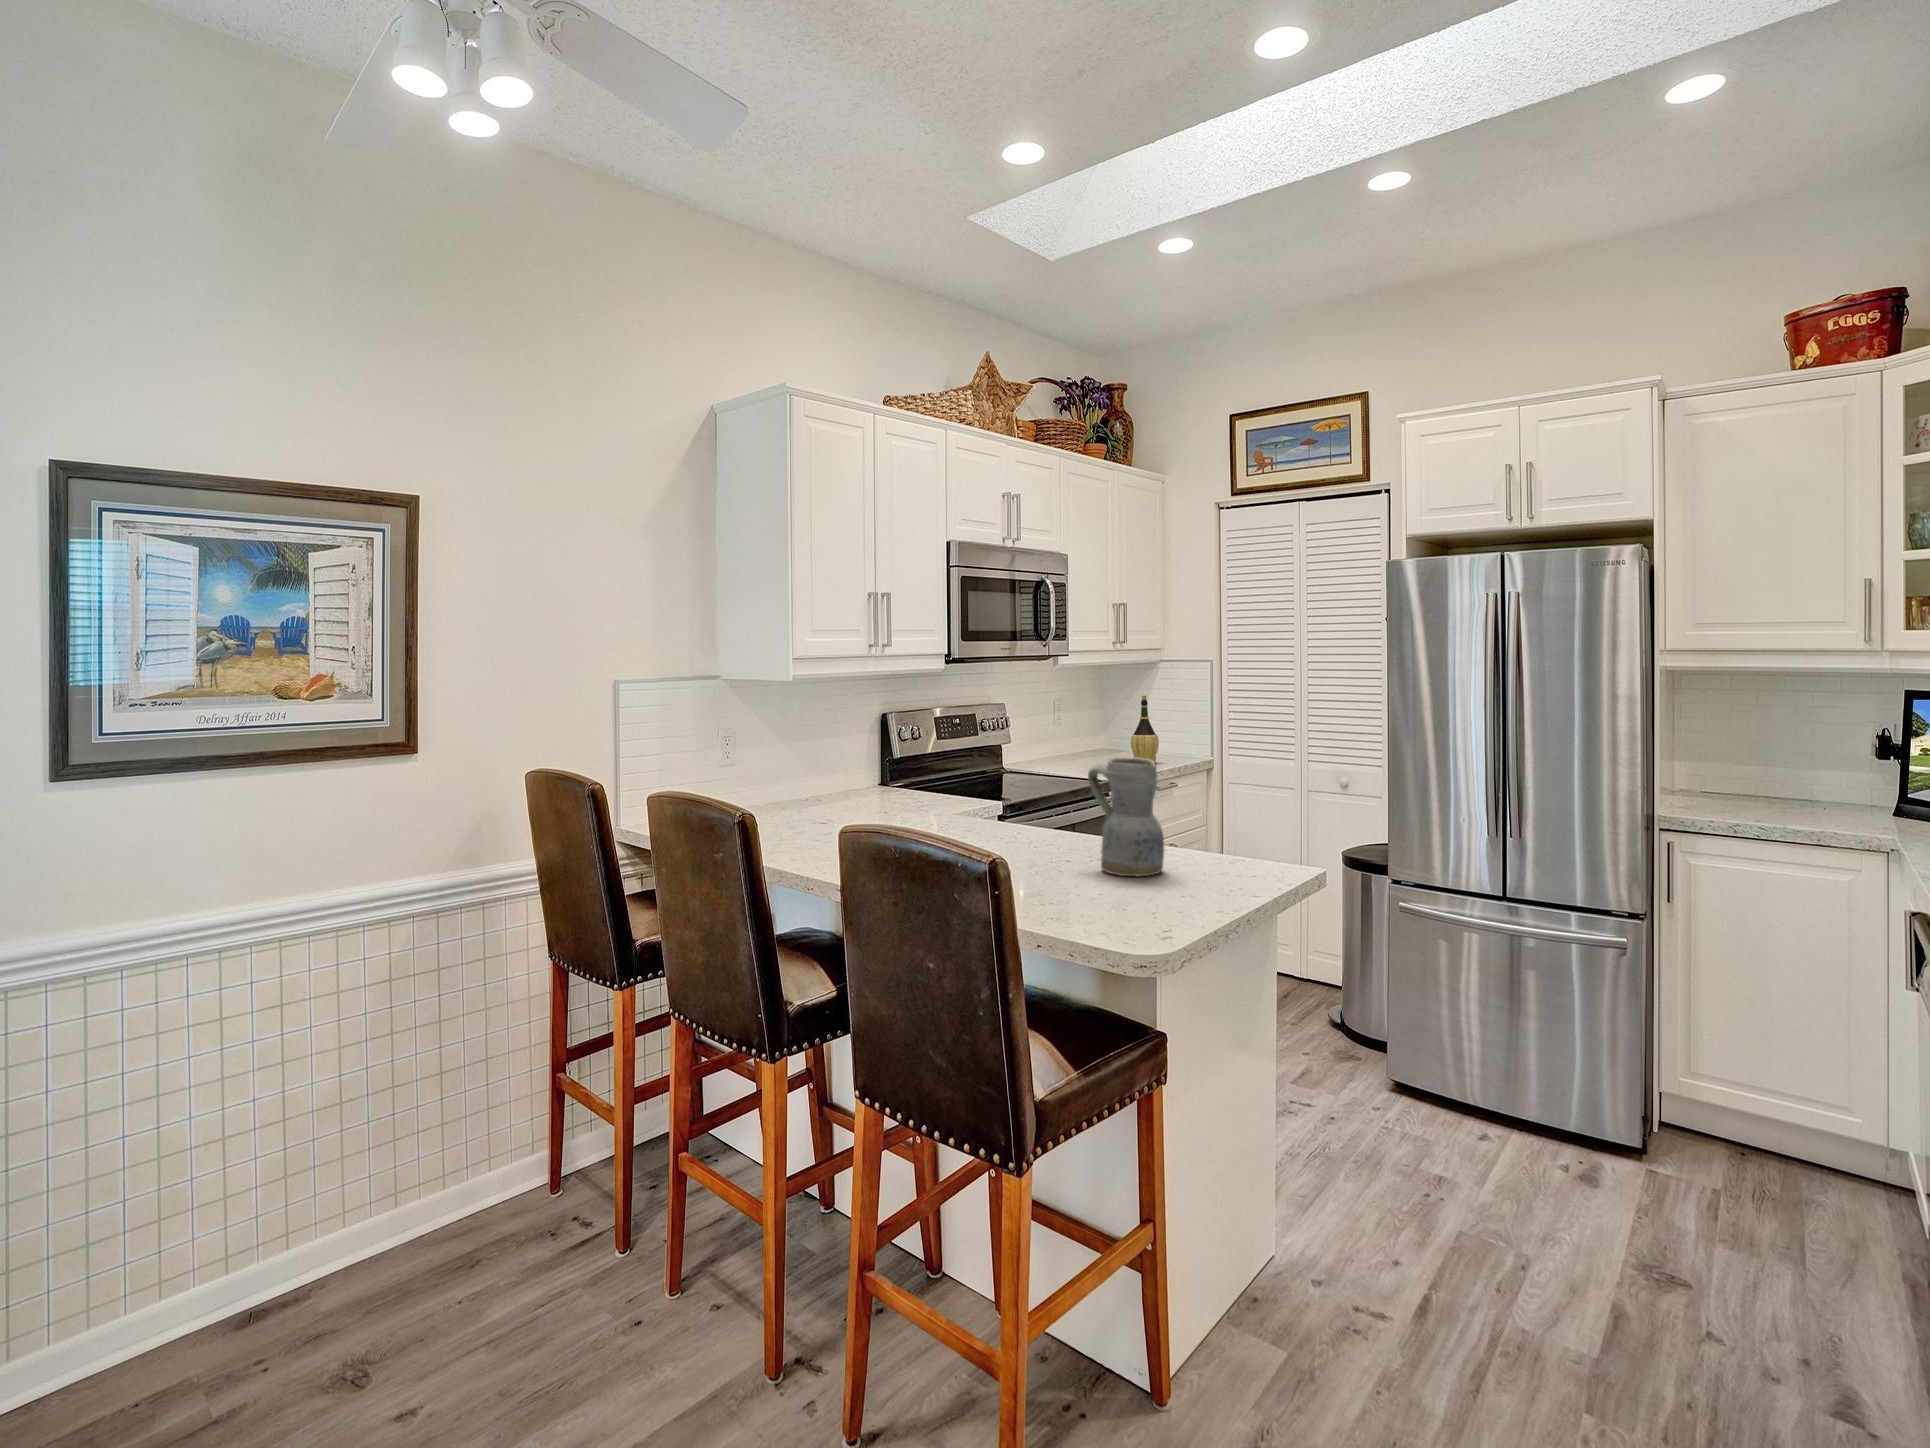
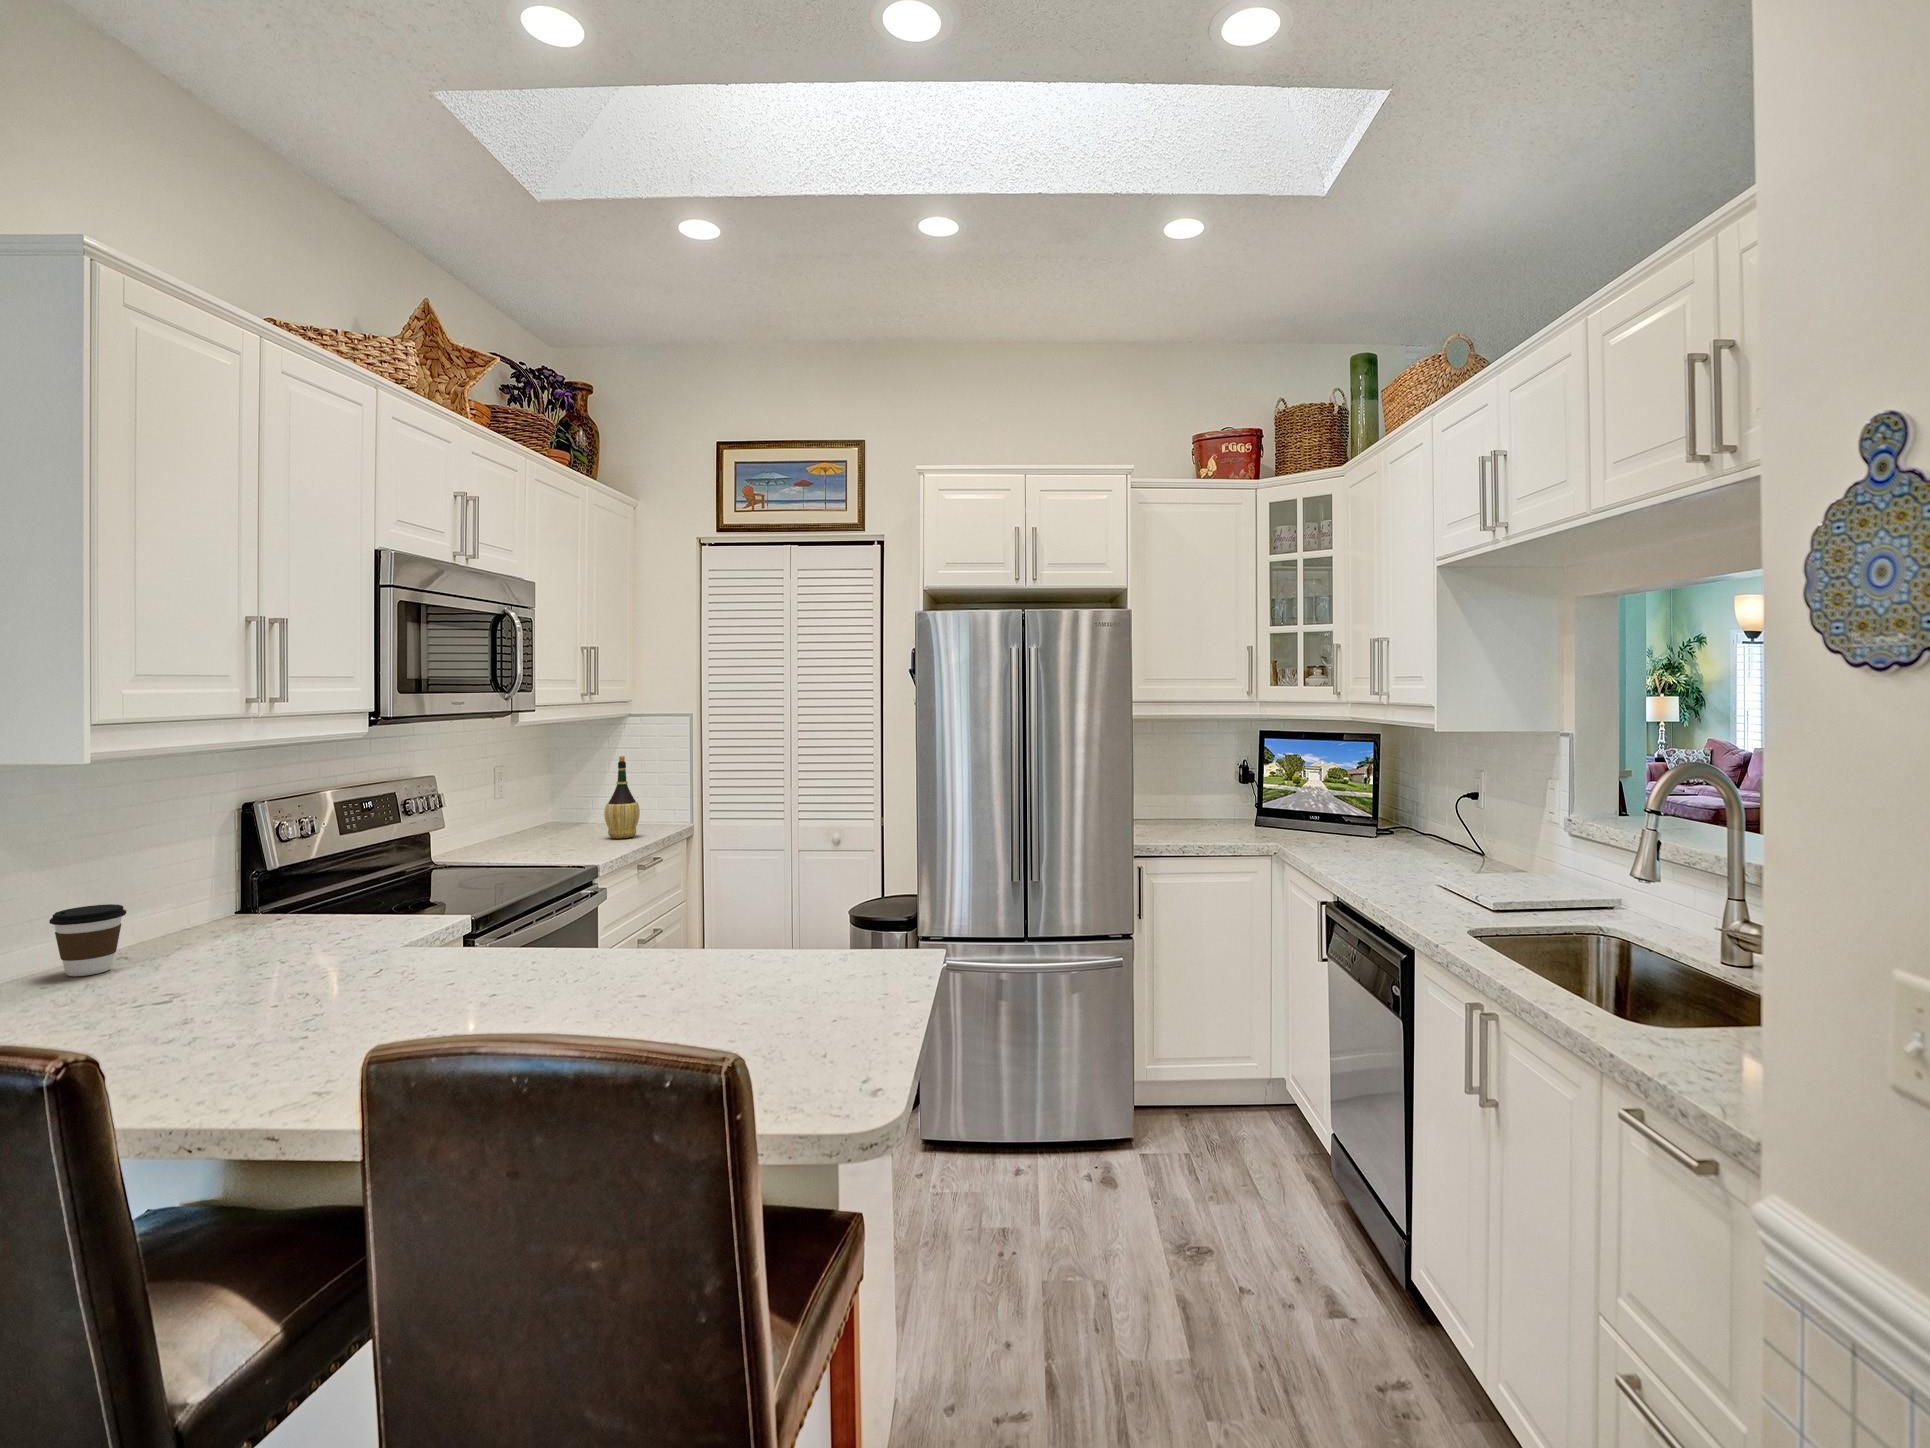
ceramic pitcher: present [1088,758,1164,876] -> none [697,851,803,1013]
coffee cup: none [784,767,817,806] -> present [49,904,126,976]

